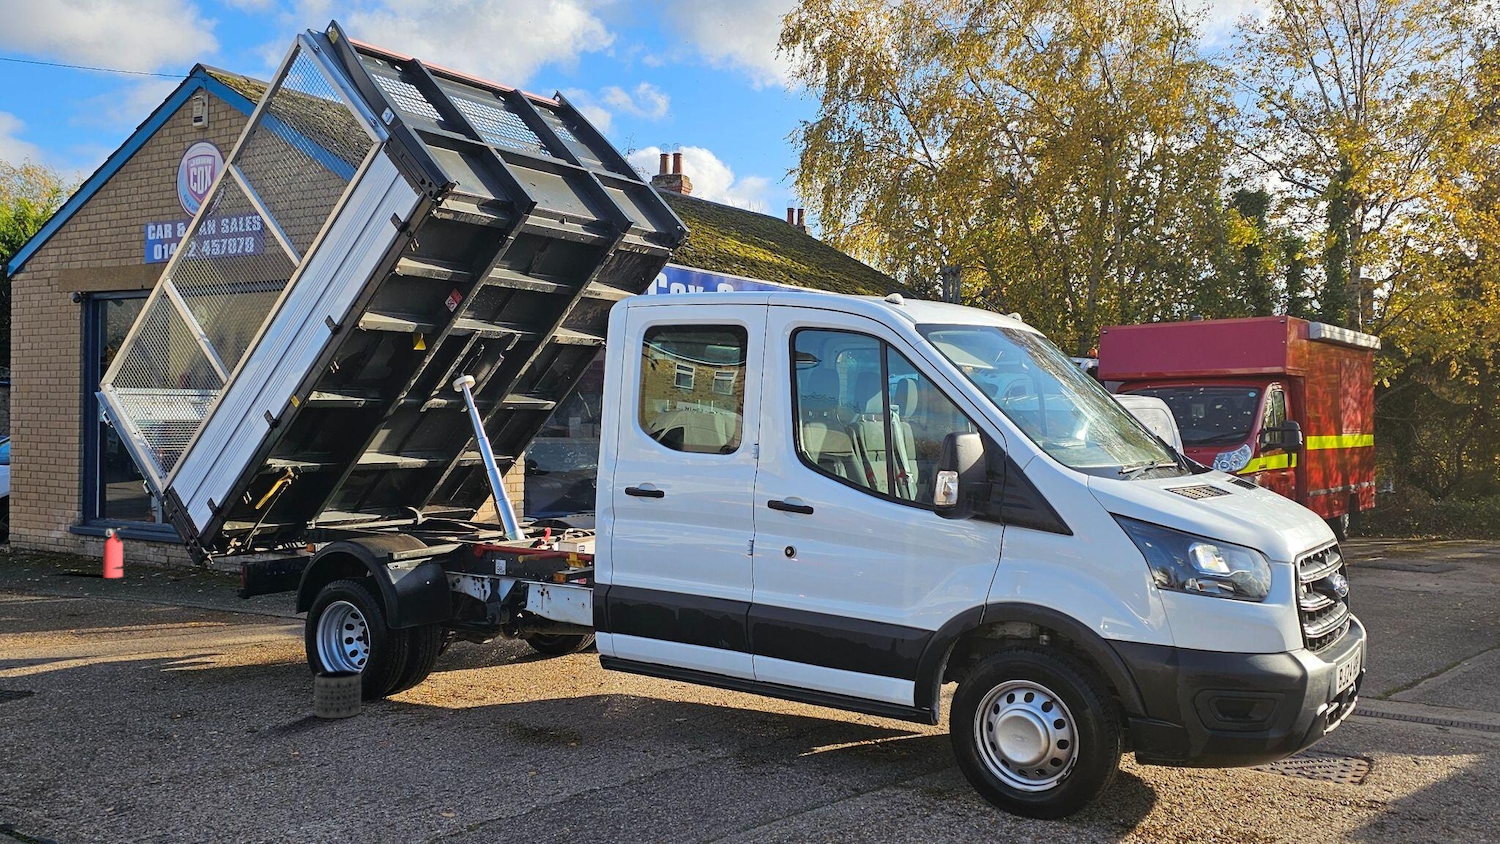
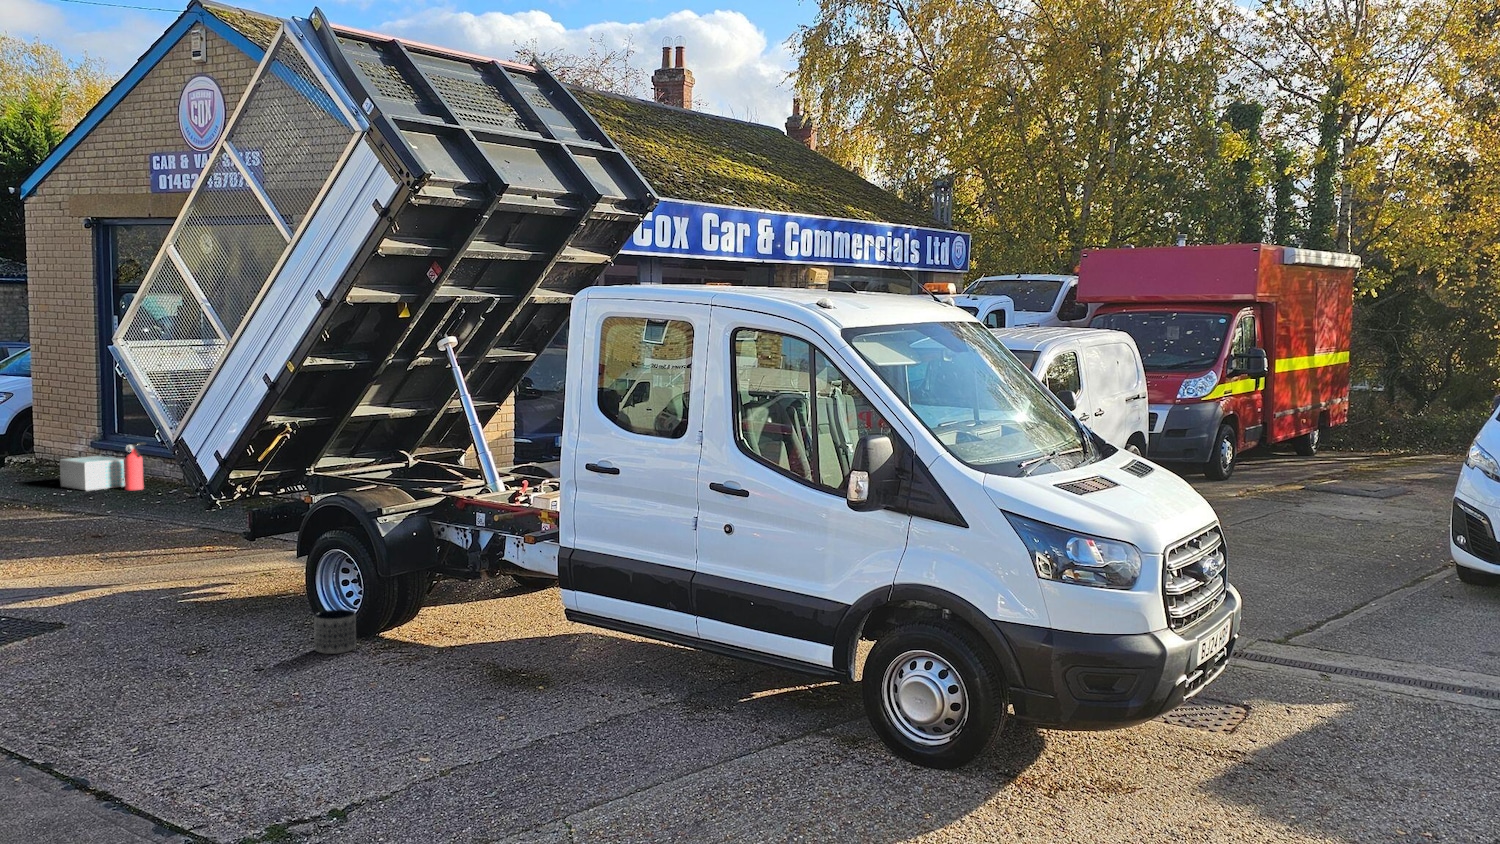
storage box: none [34,543,102,578] -> present [60,456,125,491]

